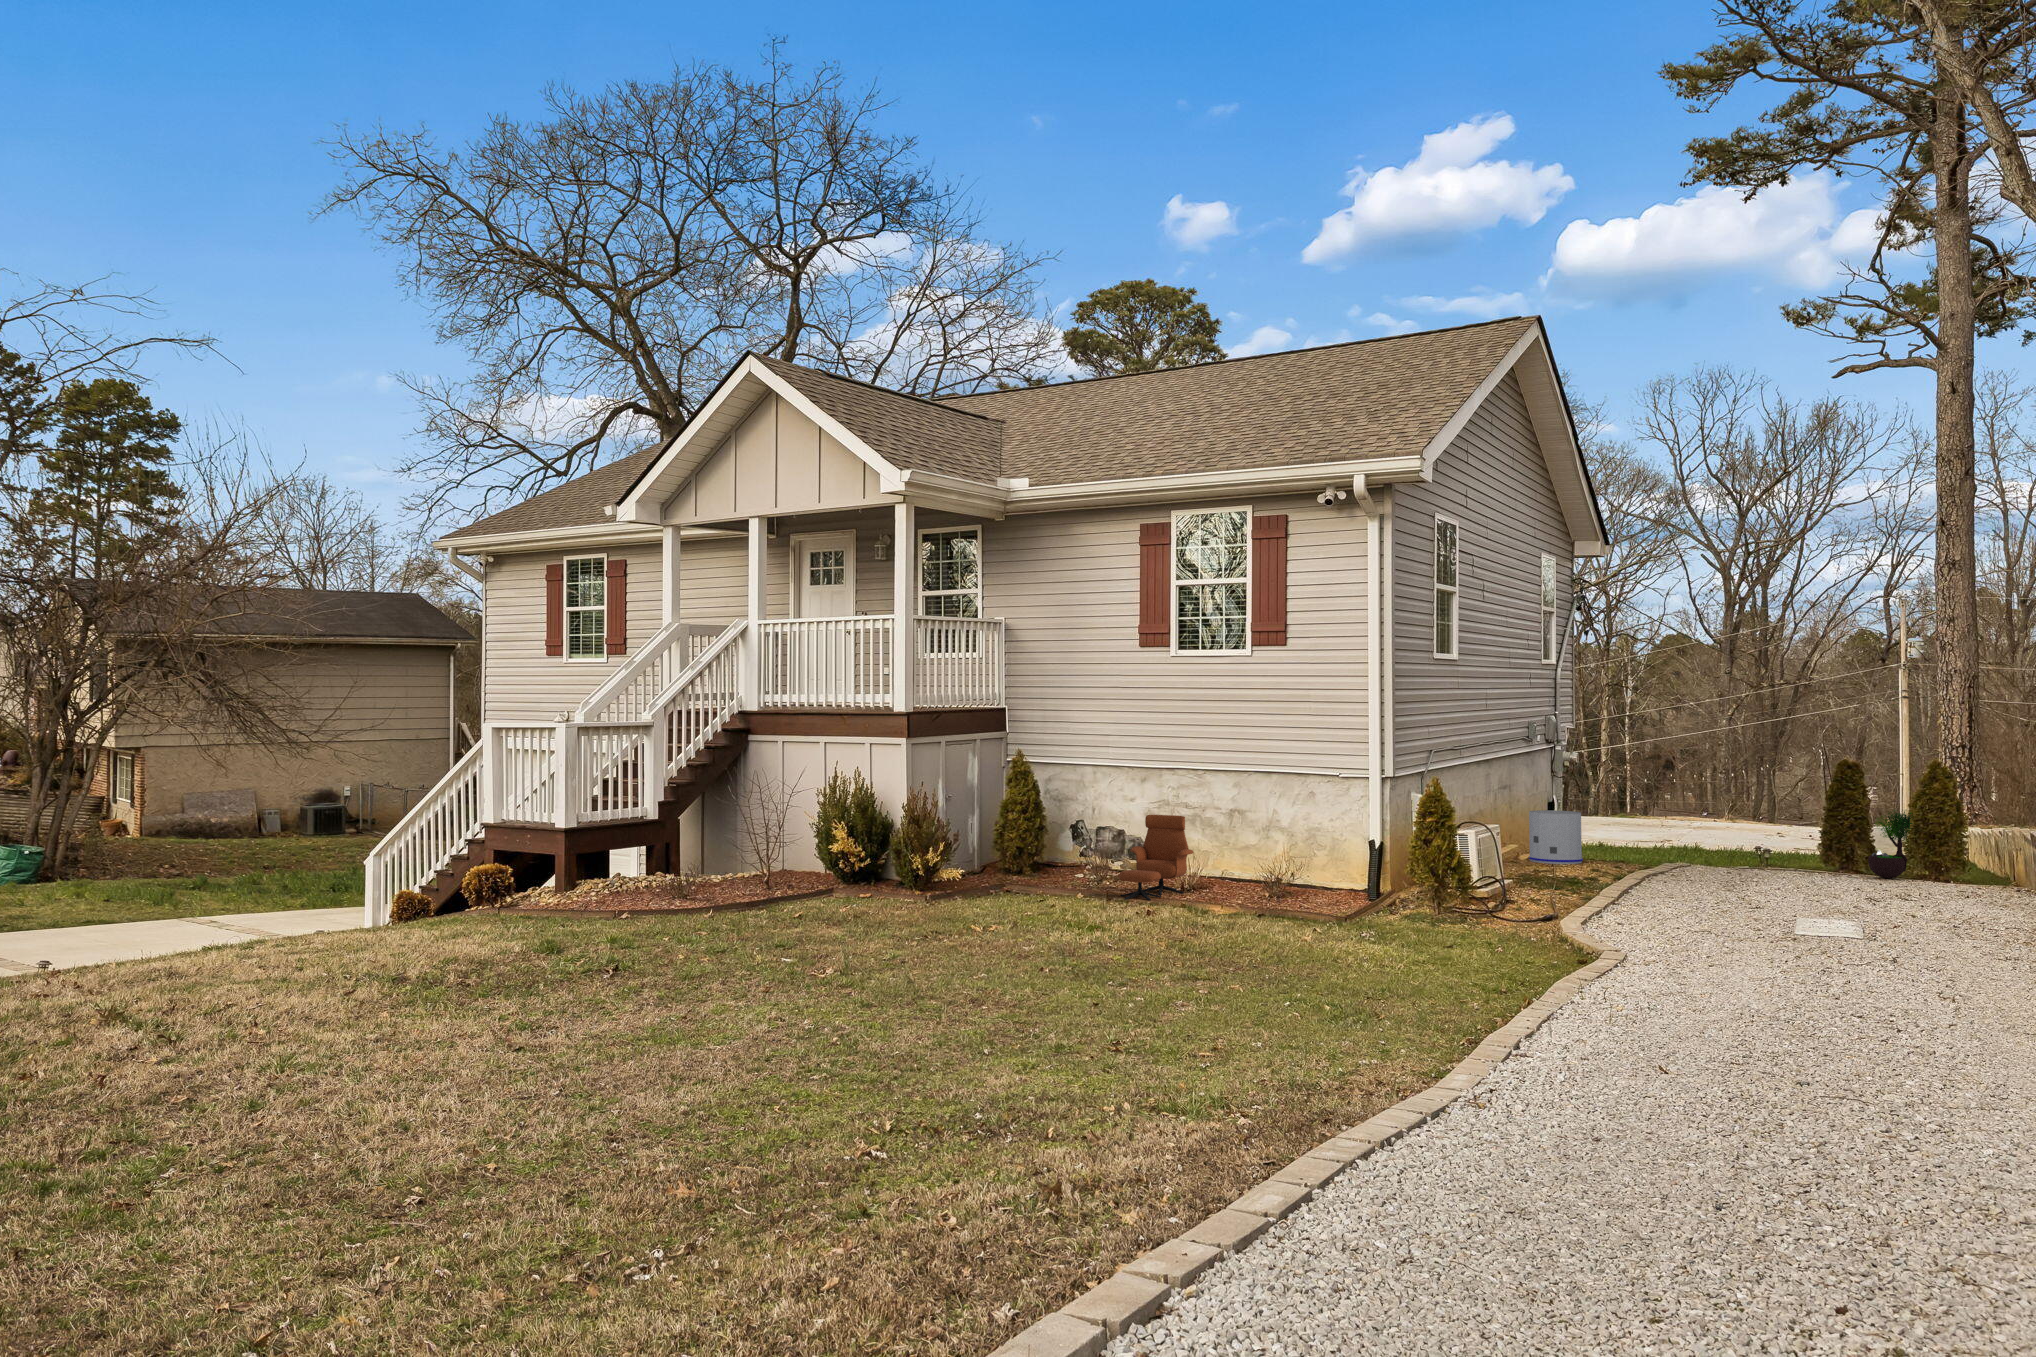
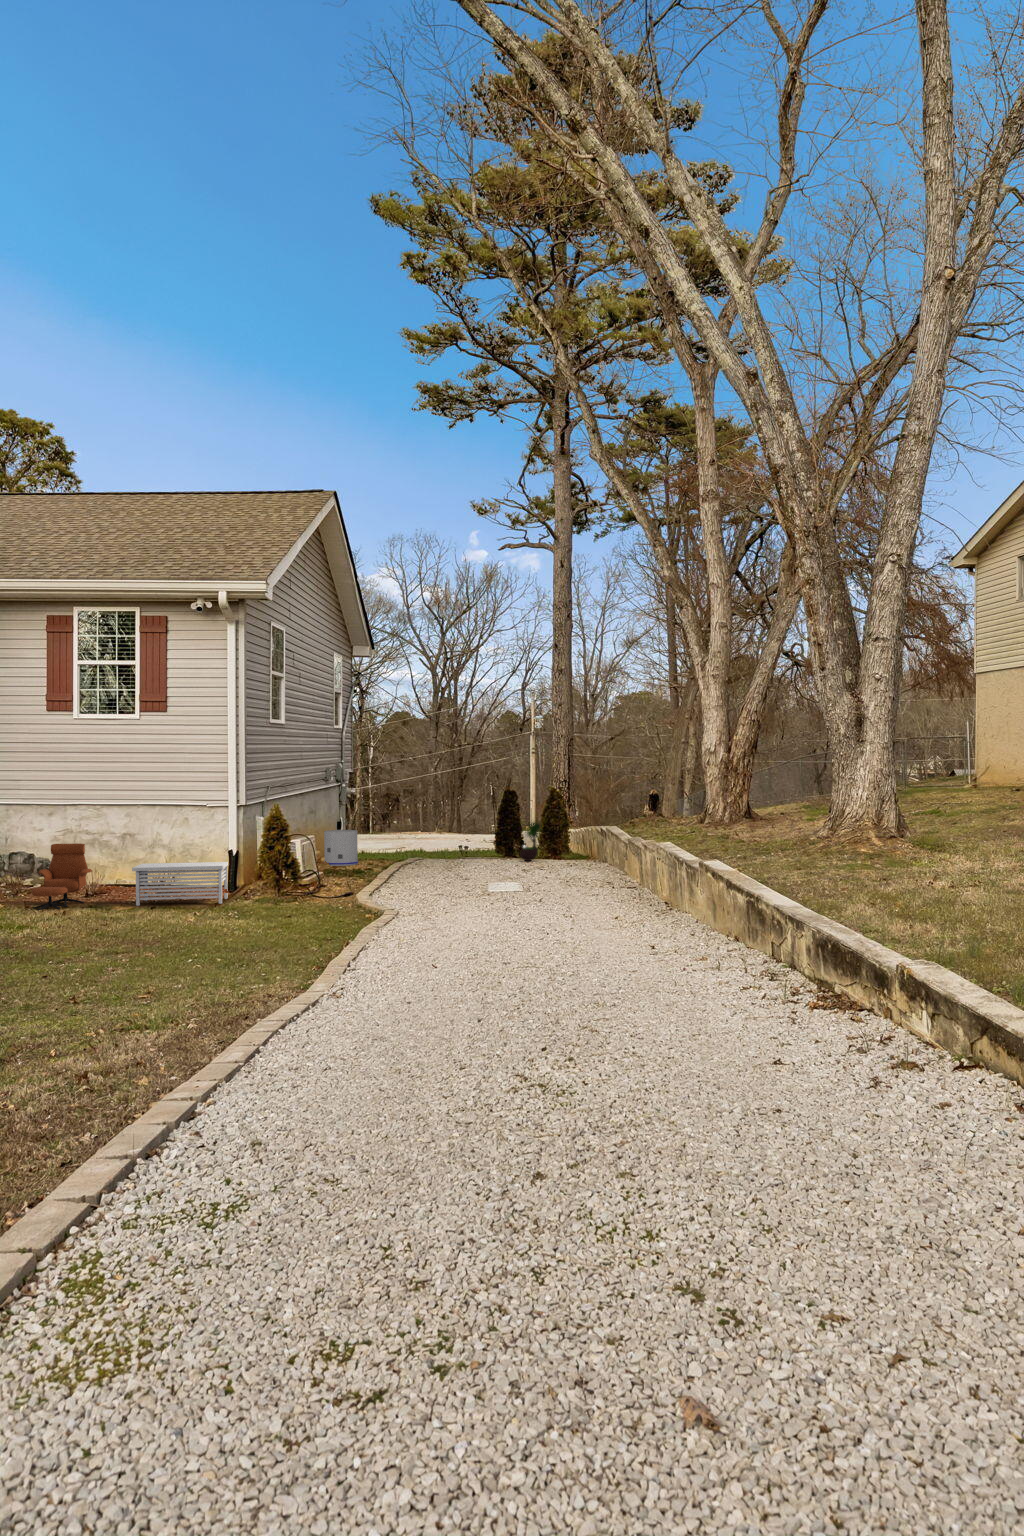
storage bench: none [1239,847,1371,912] -> present [132,862,228,906]

